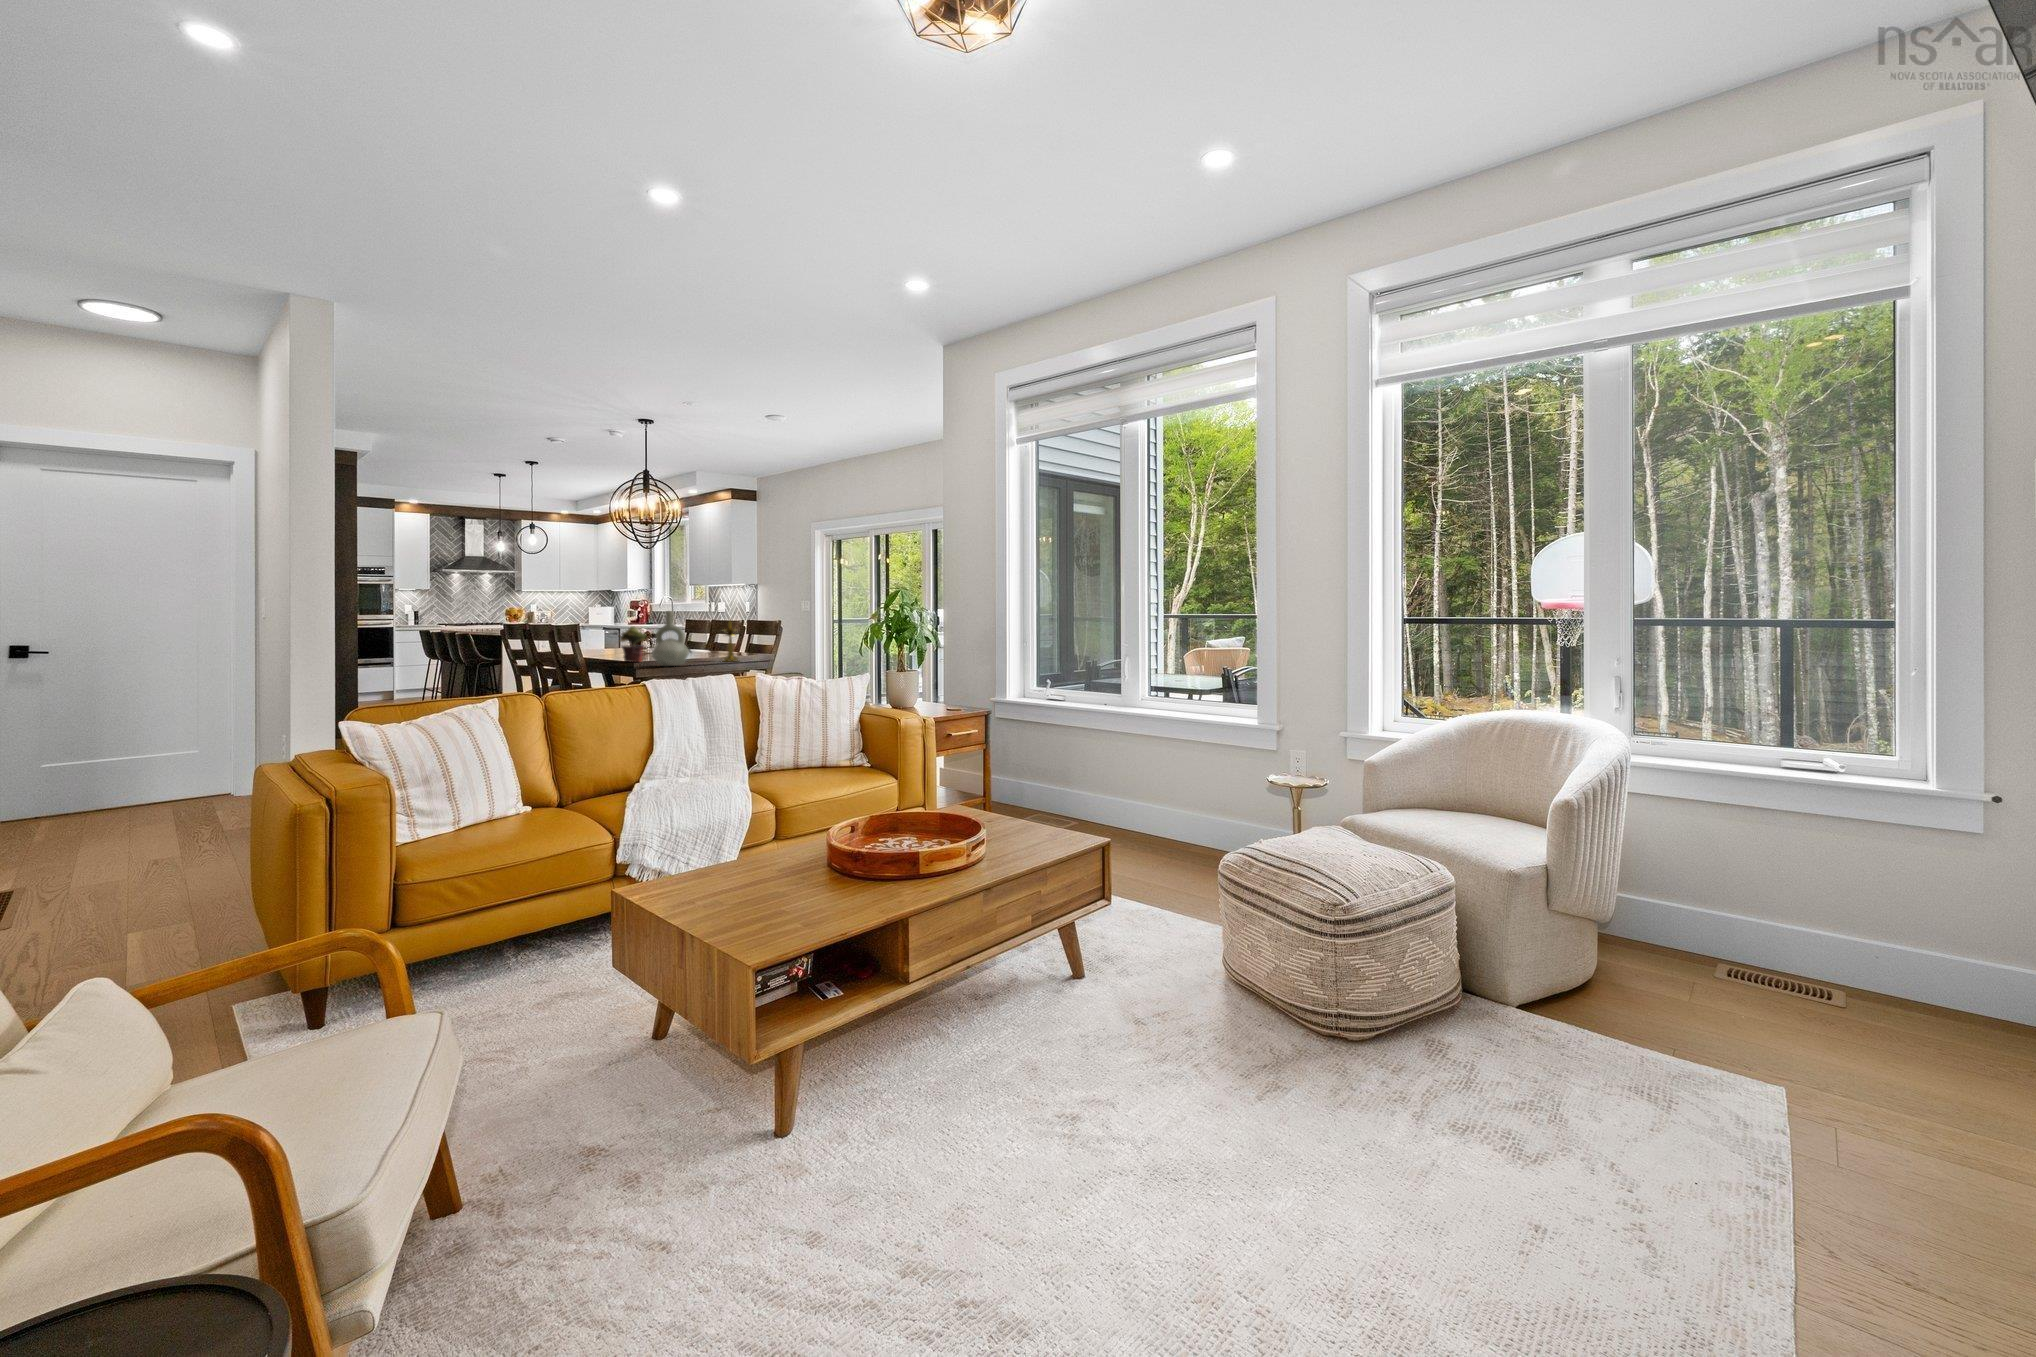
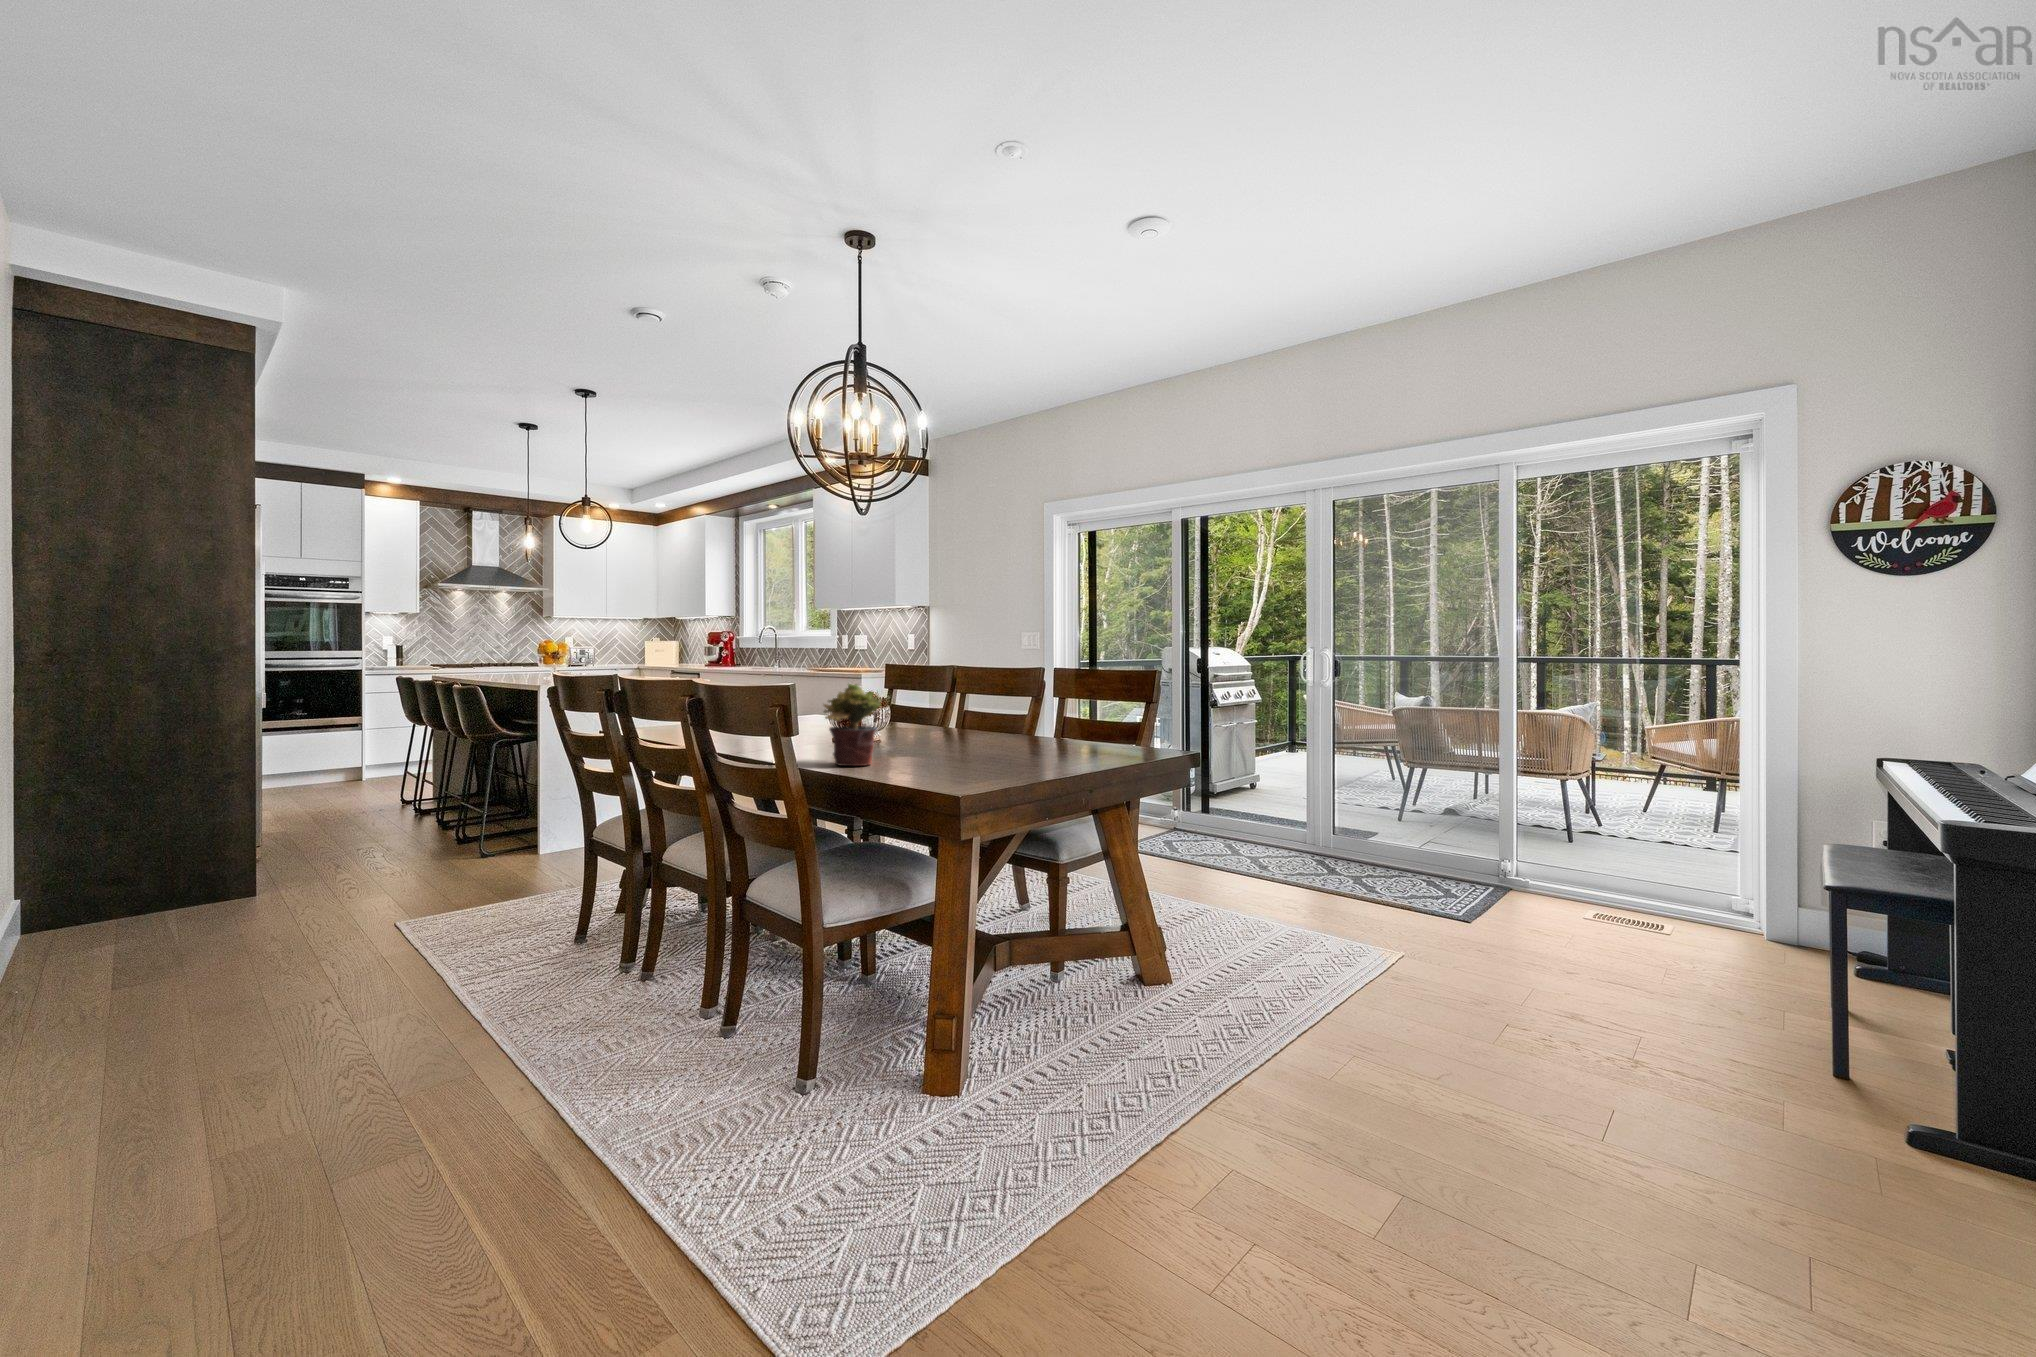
decorative vase: present [652,611,689,666] -> none [954,651,1043,793]
candlestick: present [723,619,738,662] -> none [1050,666,1090,765]

